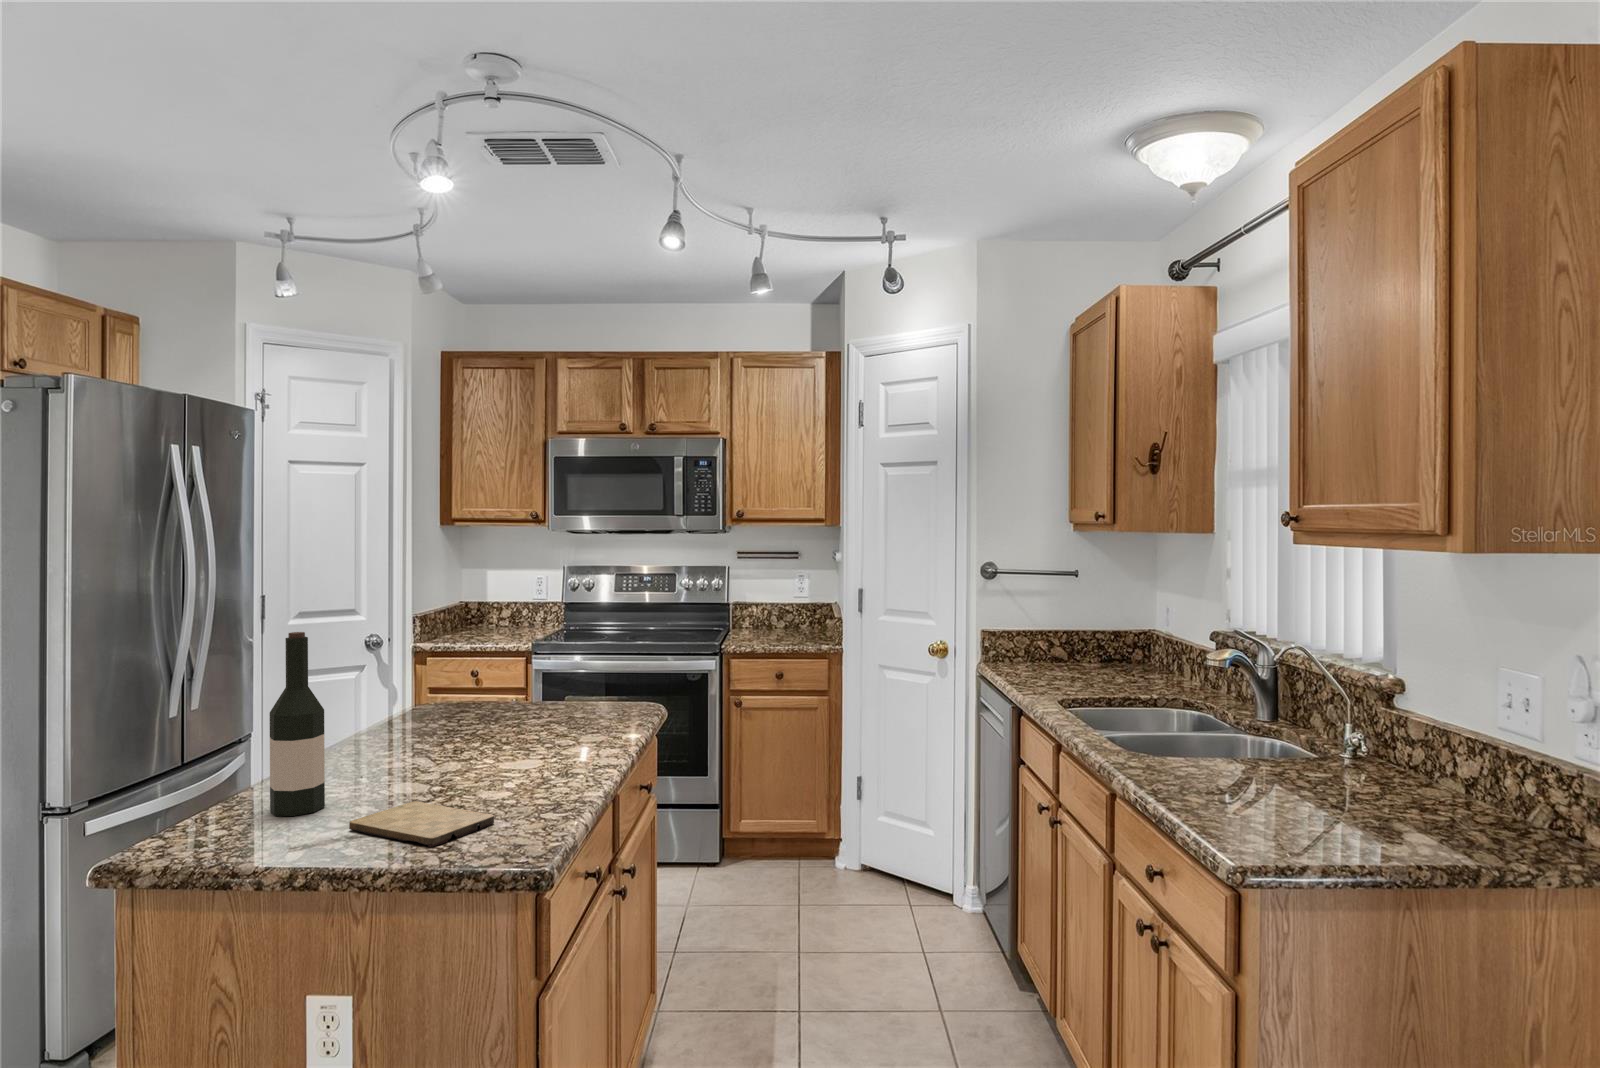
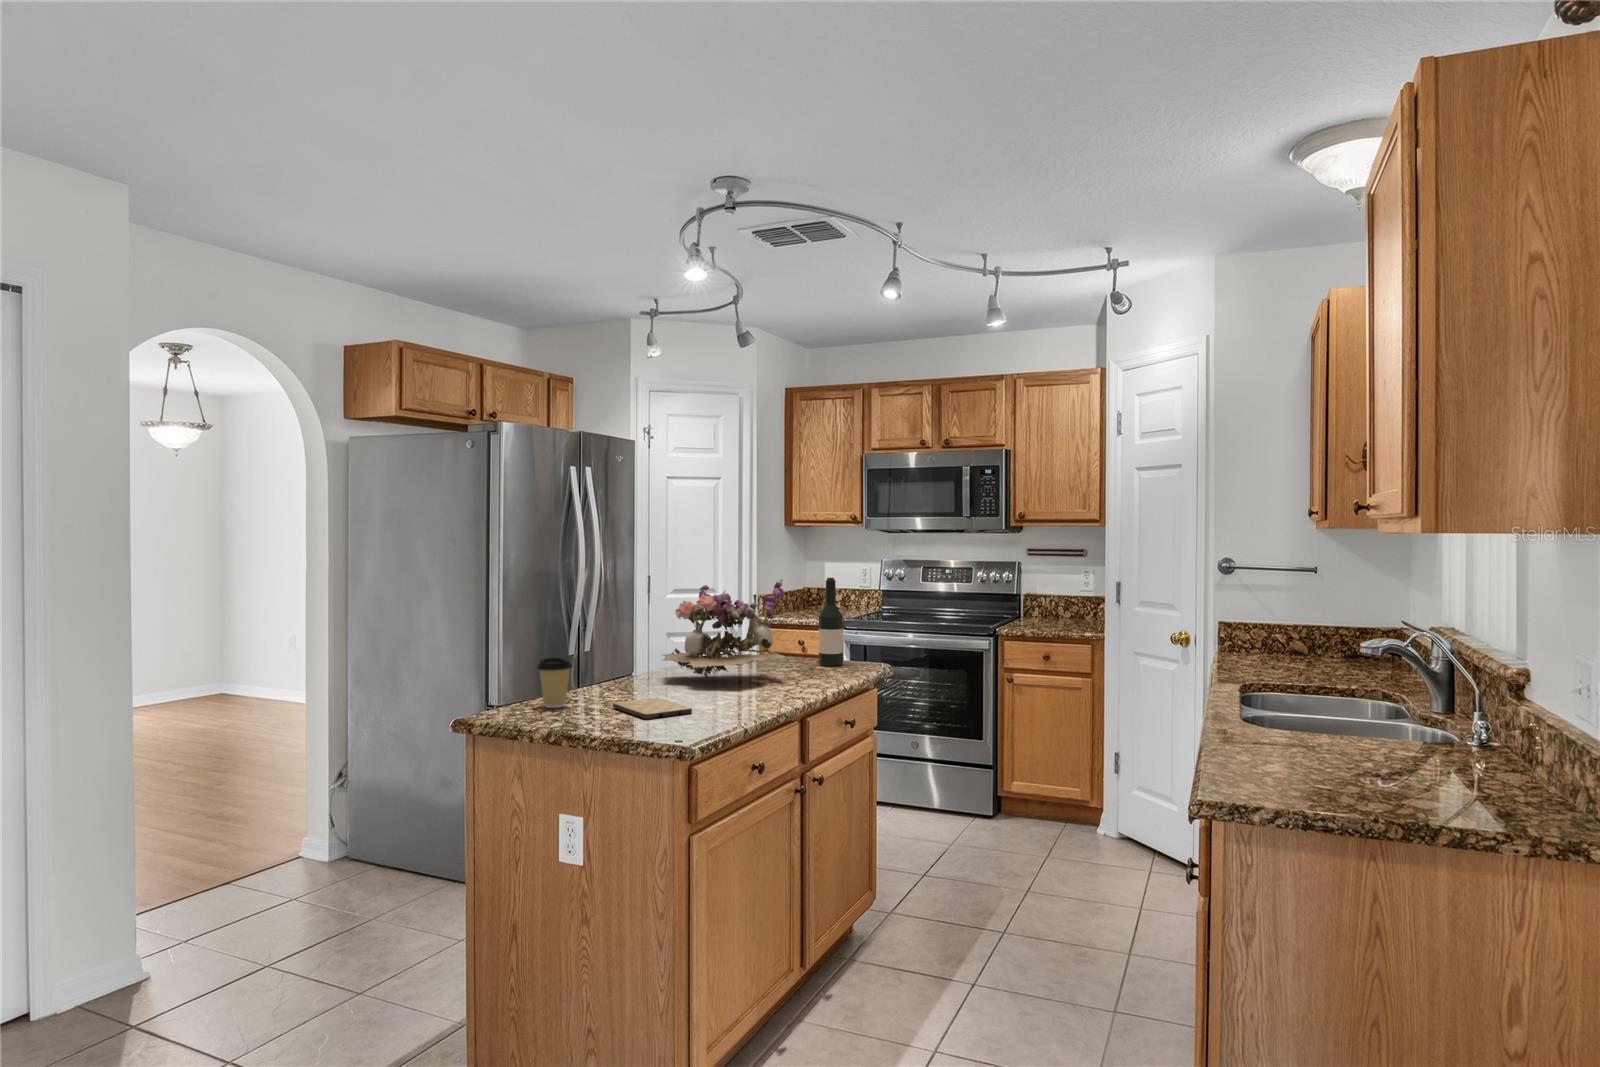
flower arrangement: none [369,605,568,756] -> present [662,579,785,678]
wine bottle: present [270,632,325,816] -> present [819,578,843,666]
coffee cup: none [201,757,270,845] -> present [537,658,572,708]

